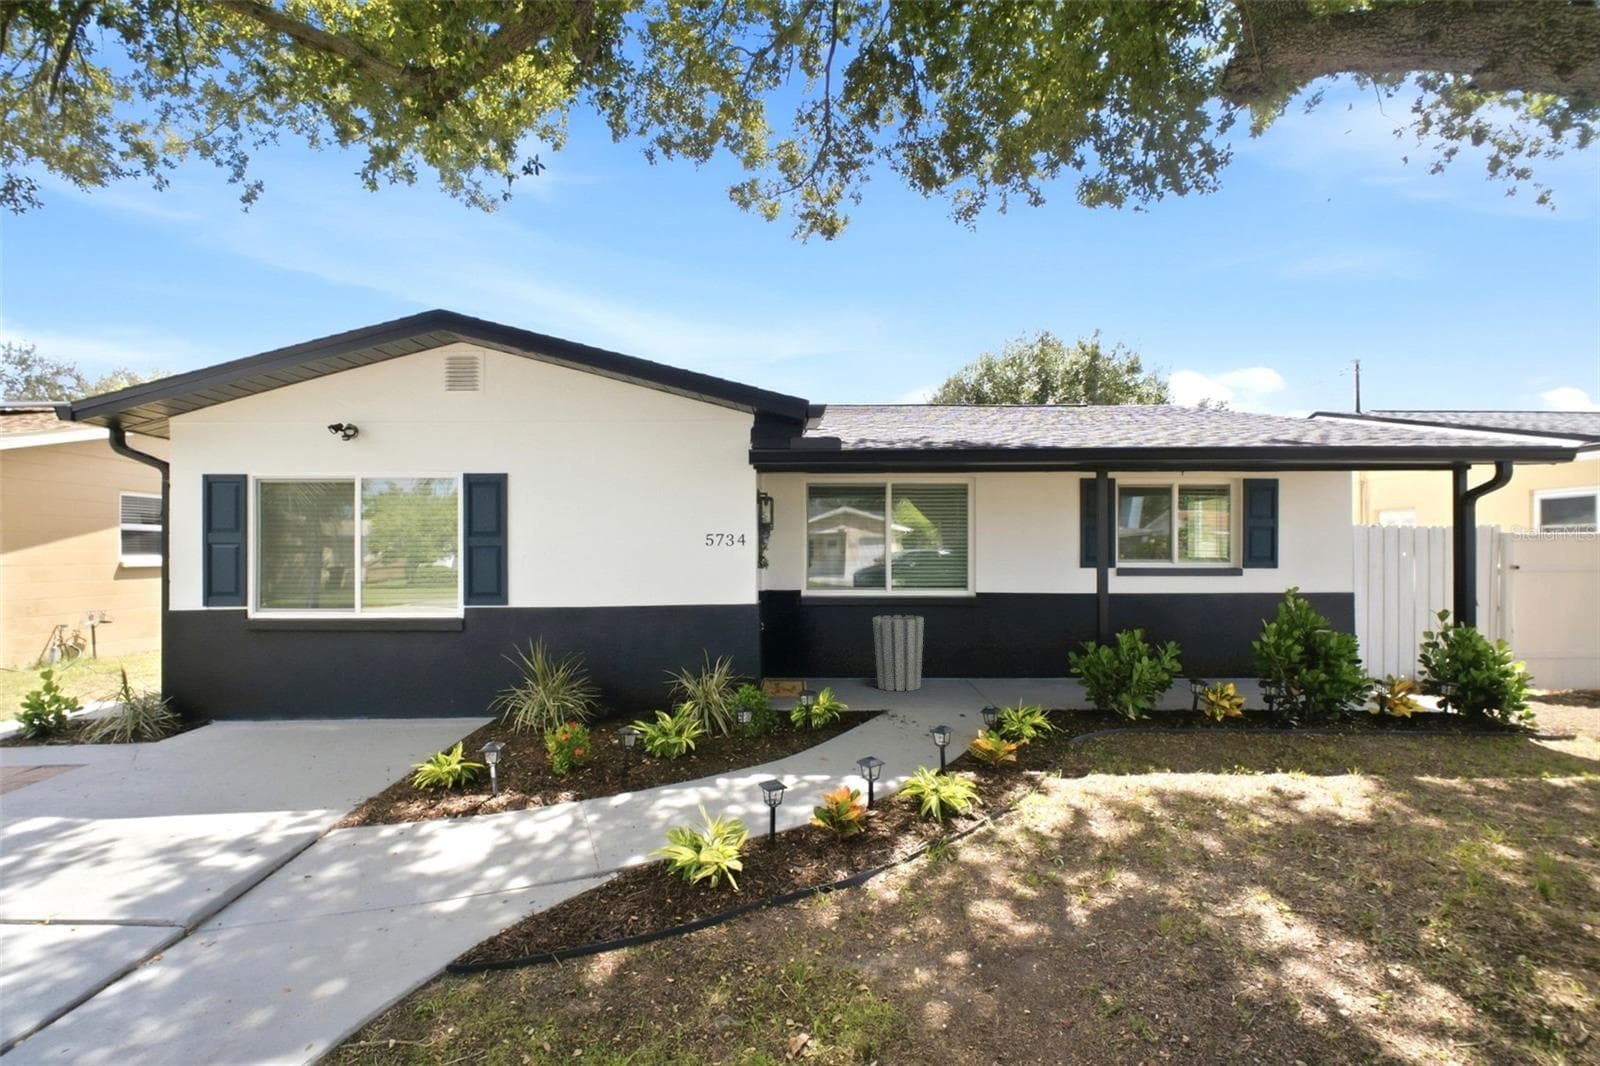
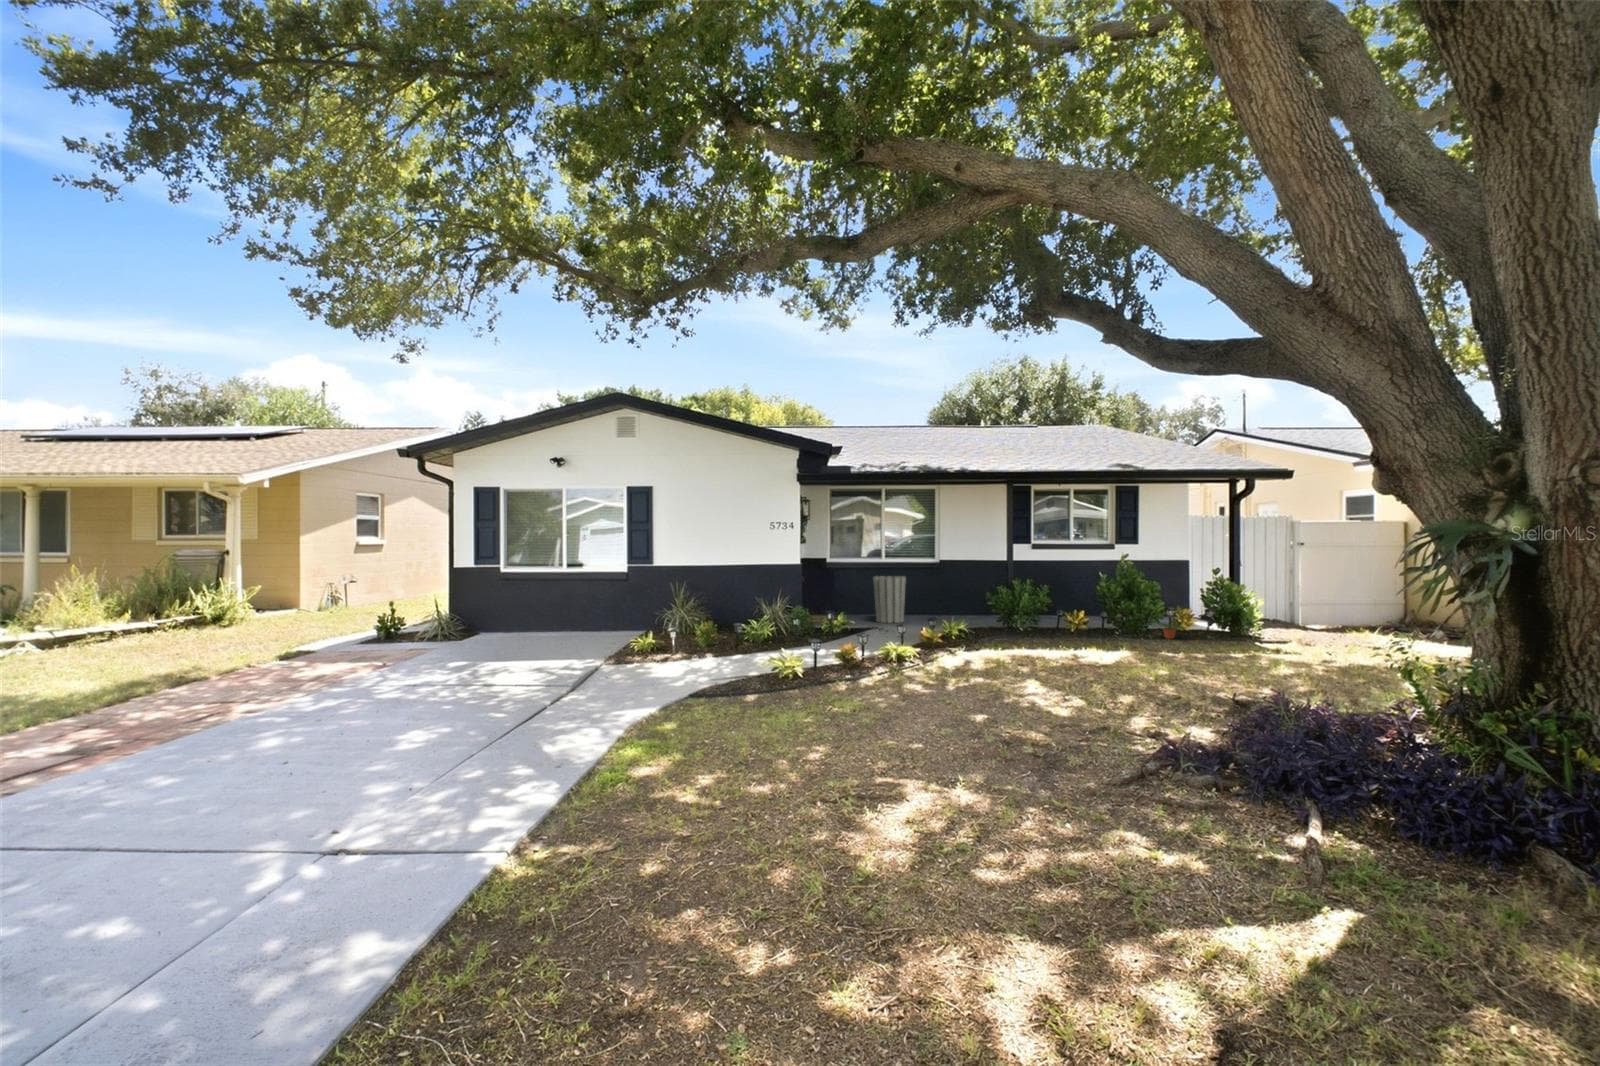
potted plant: none [1346,698,1418,732] -> present [1152,622,1185,639]

